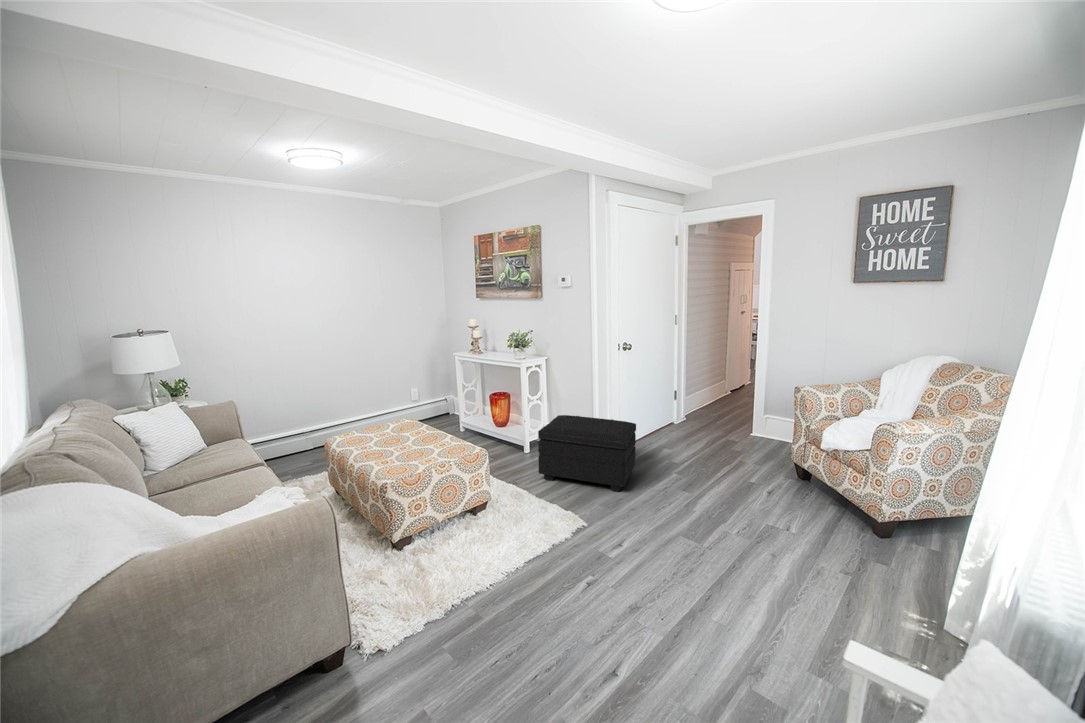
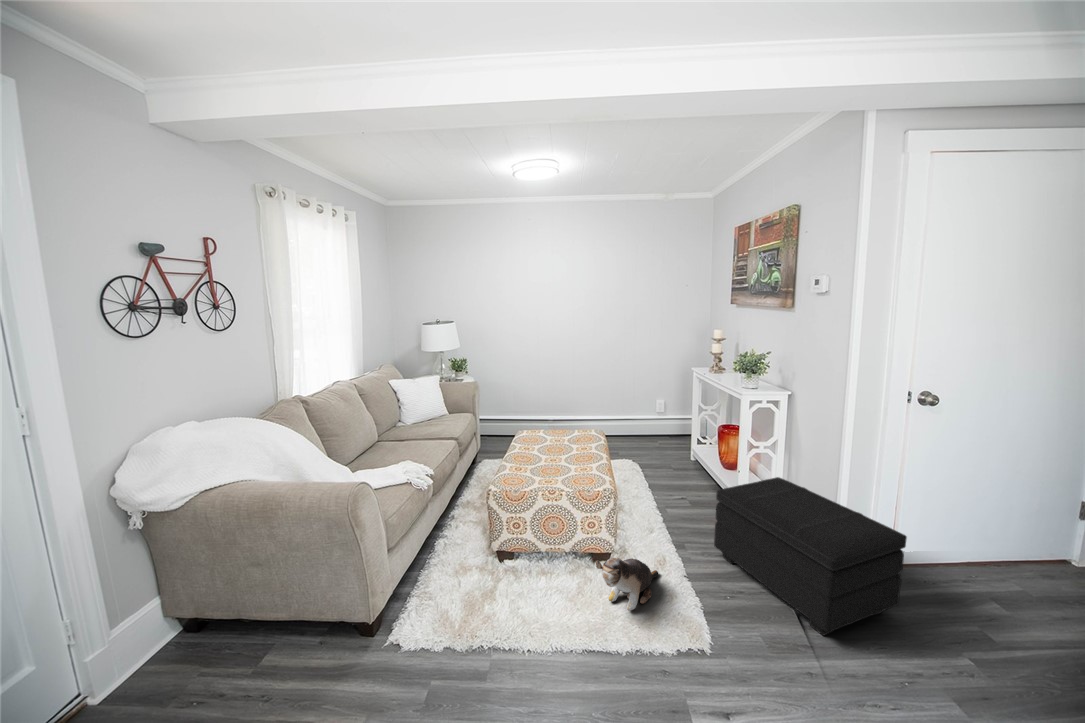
plush toy: none [510,491,536,529] -> present [596,558,658,610]

